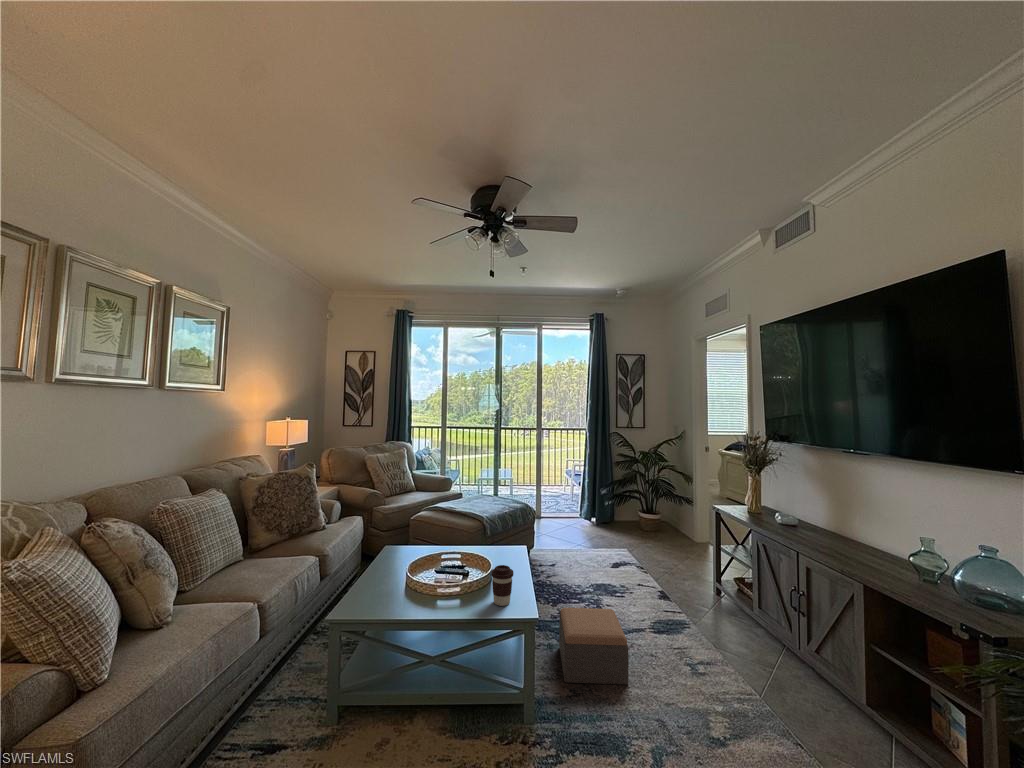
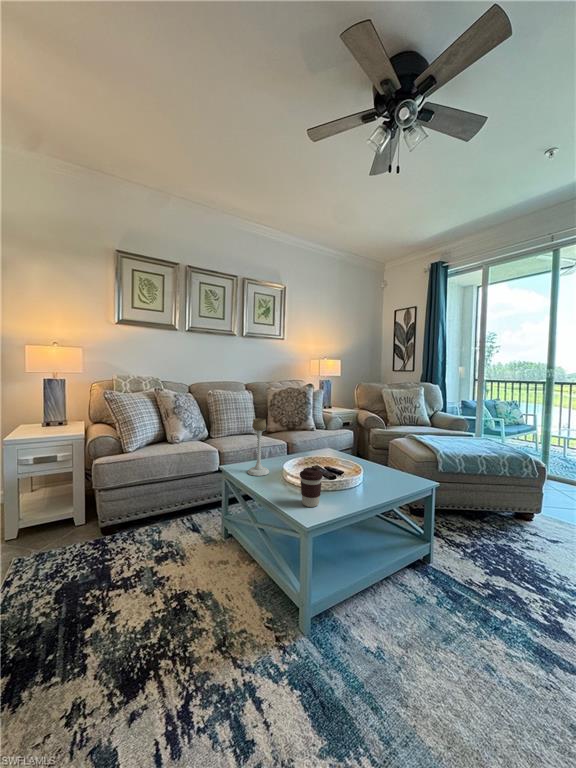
candle holder: none [380,531,410,609] -> present [248,418,269,476]
footstool: present [559,608,629,685] -> none [384,562,513,712]

